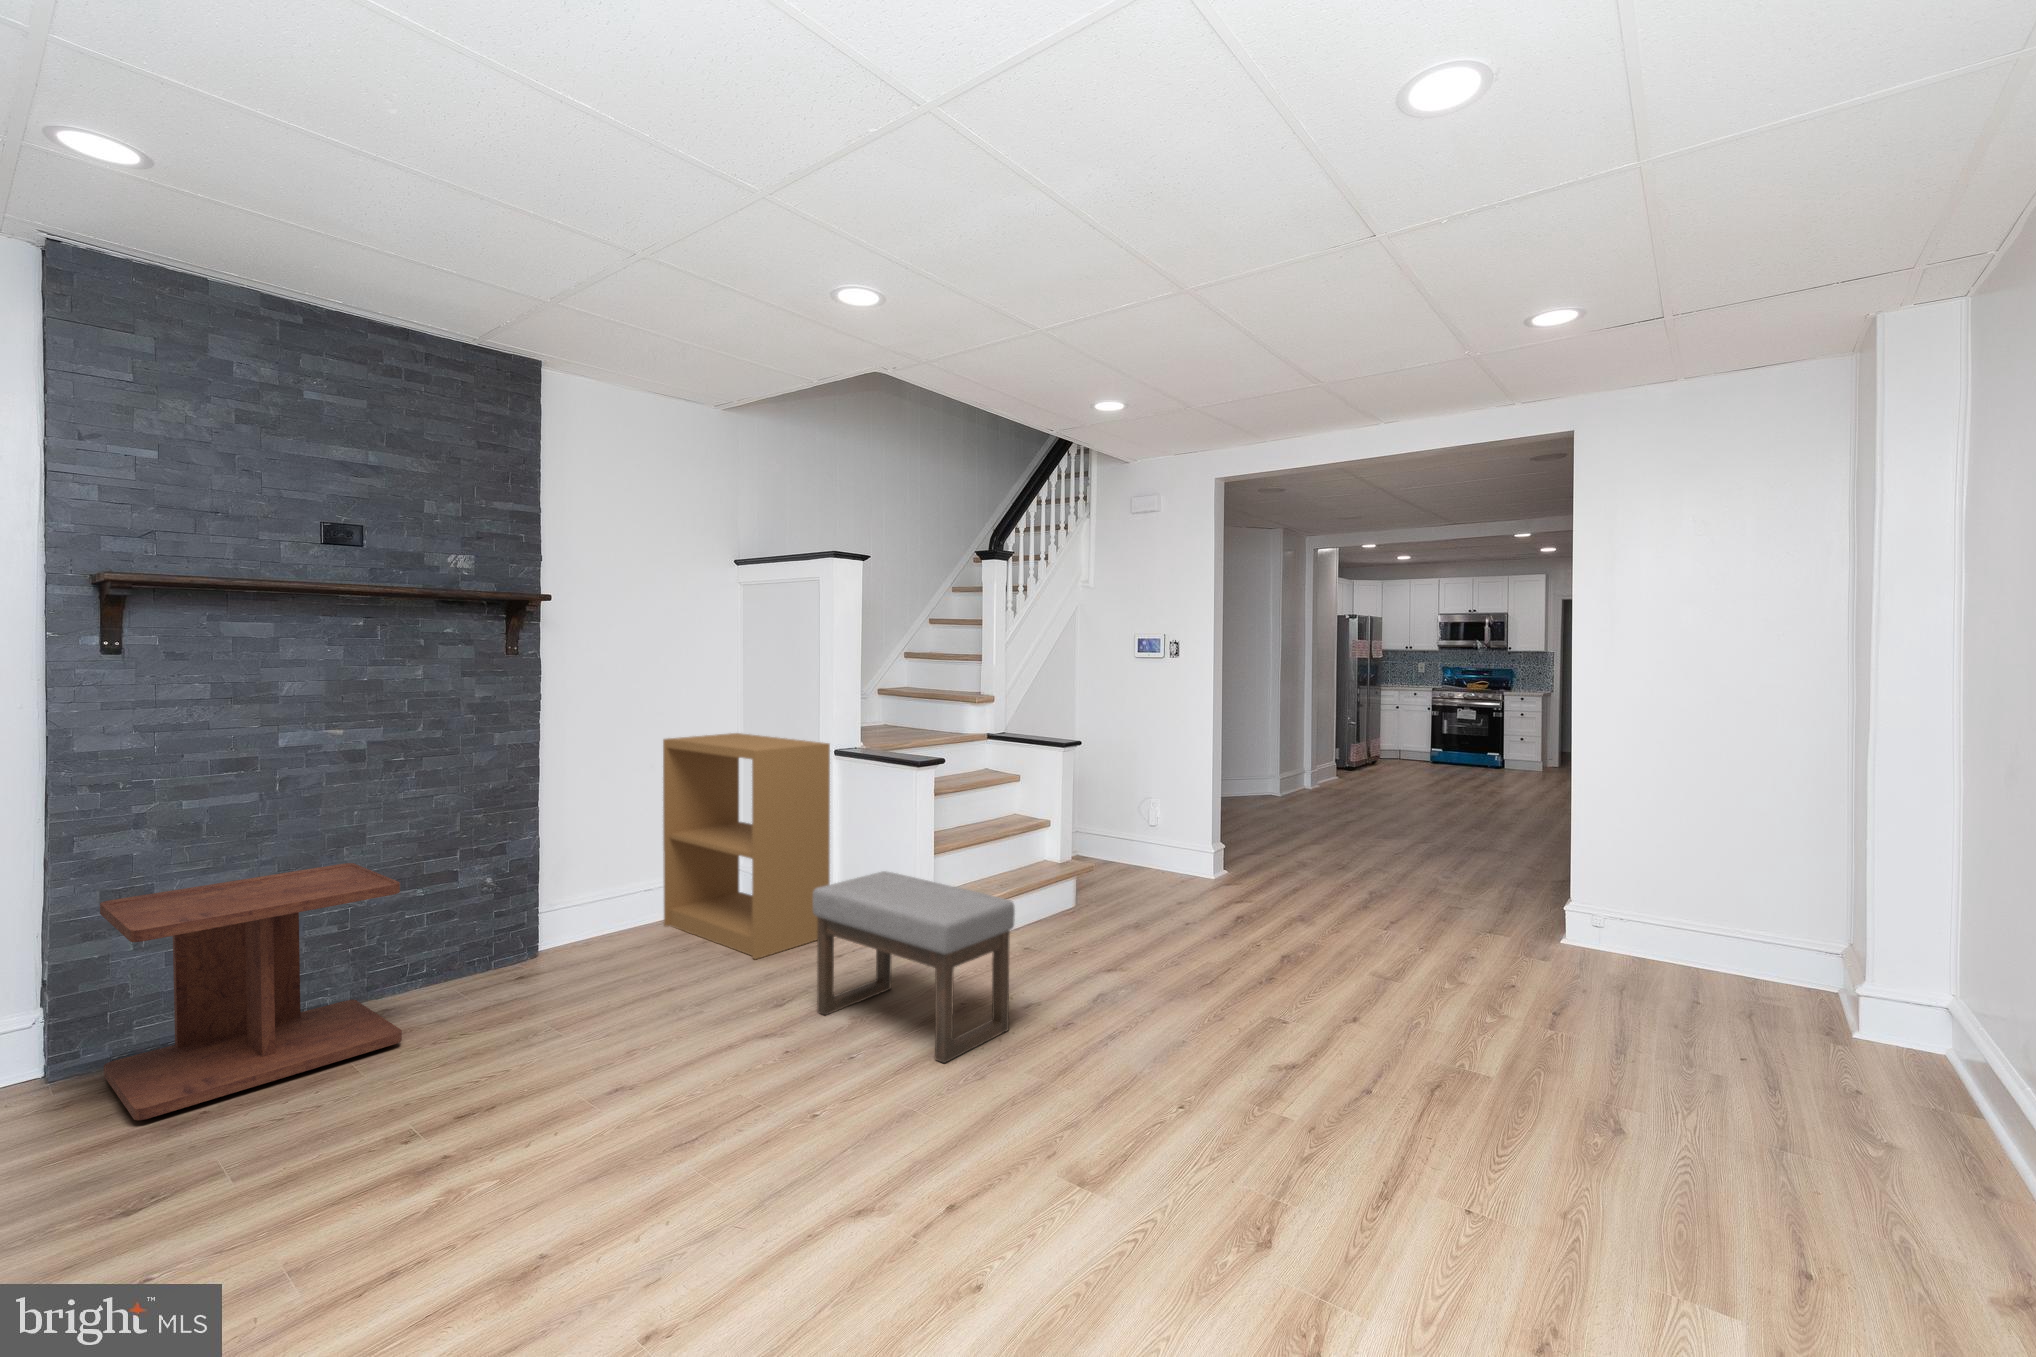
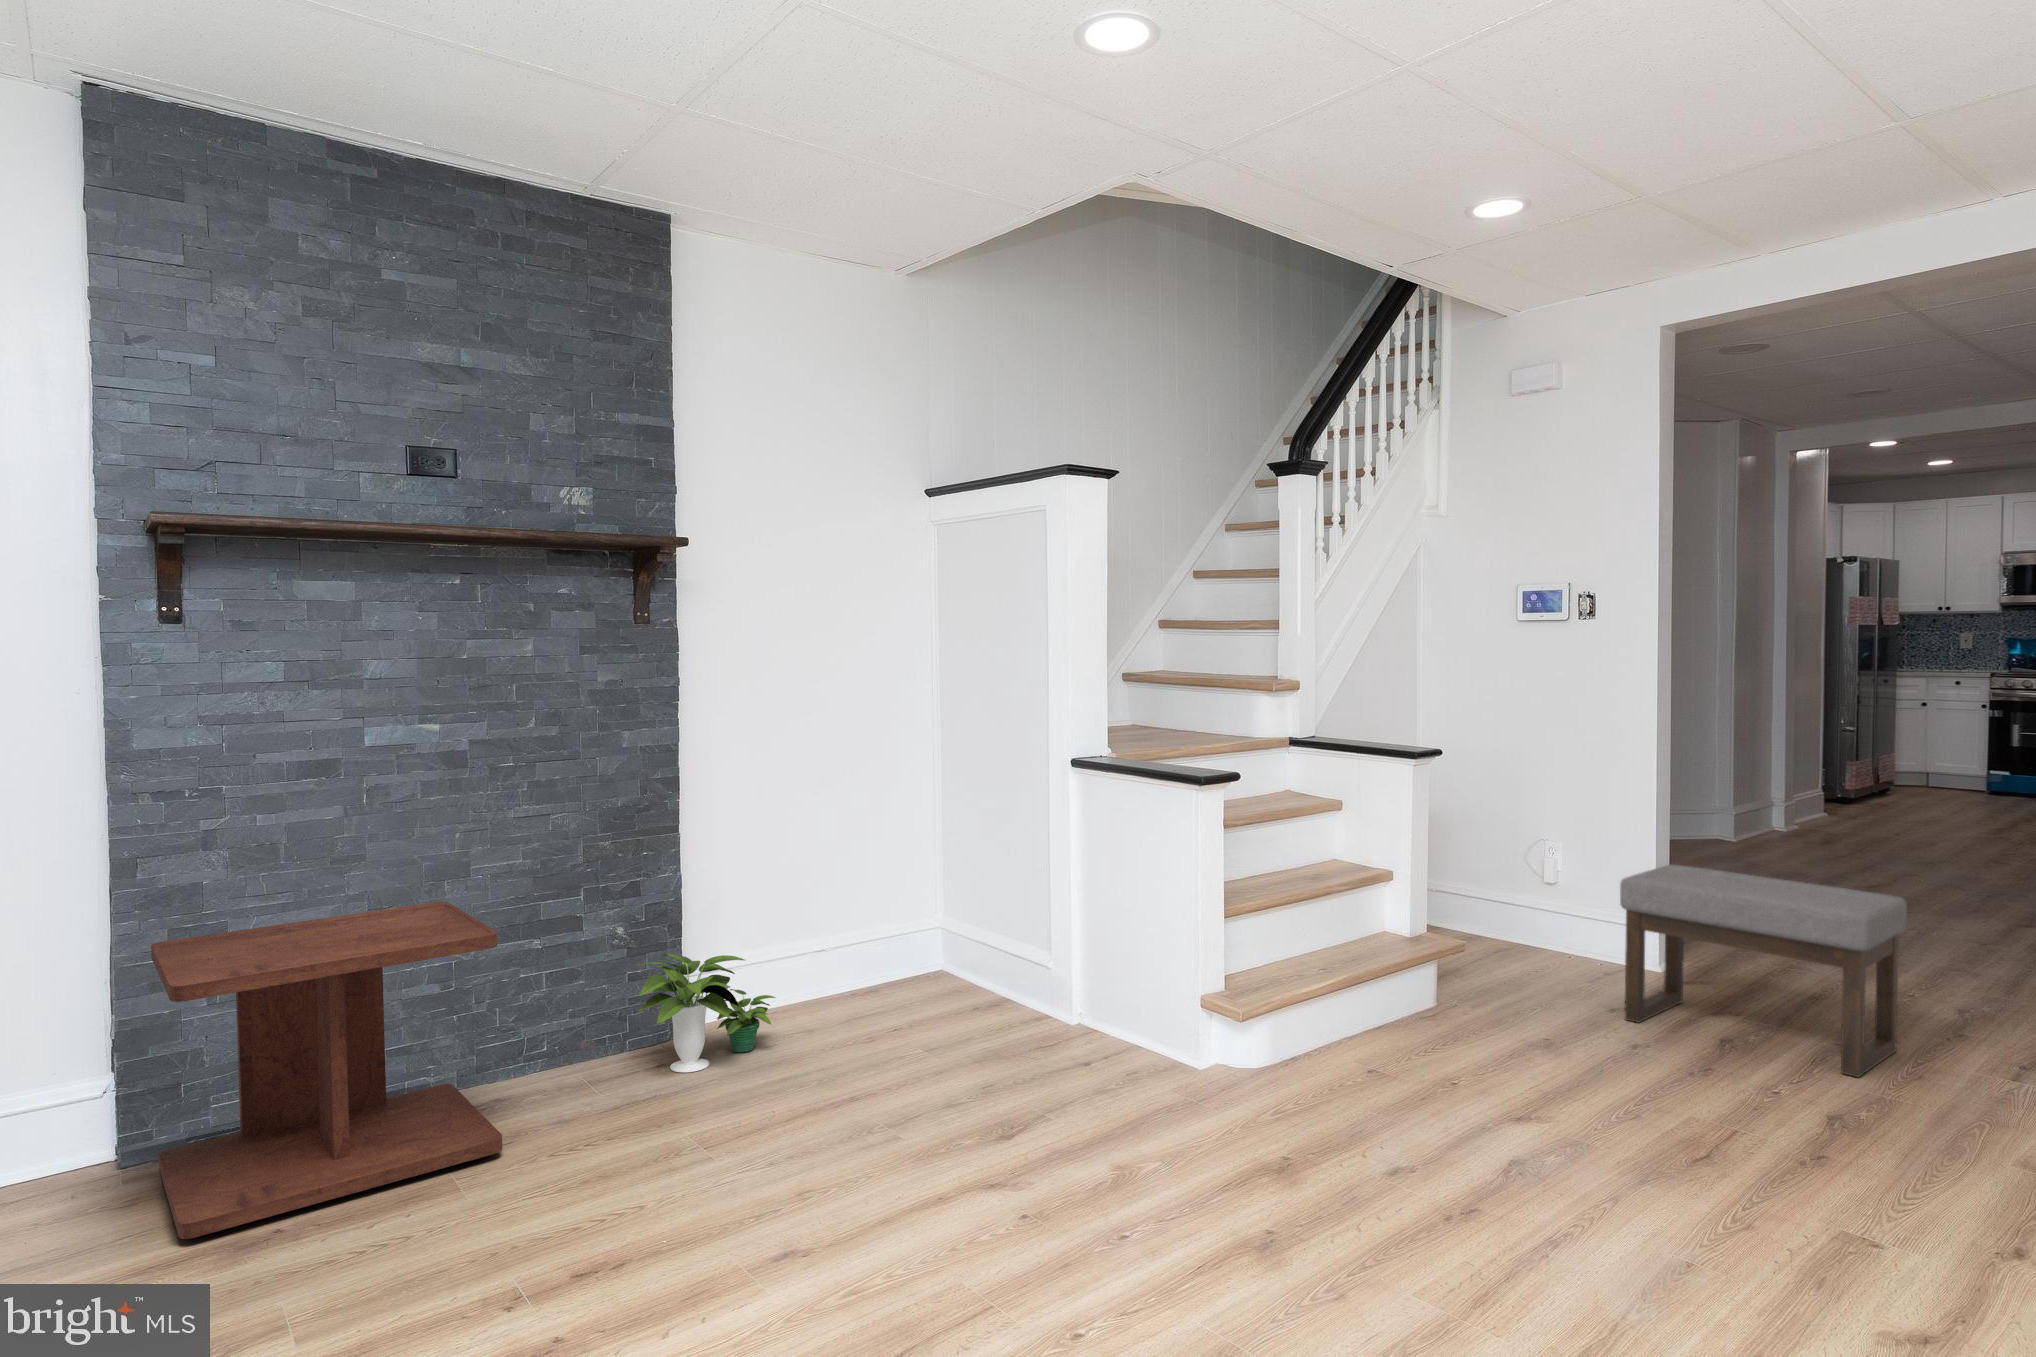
bookshelf: present [663,733,830,959] -> none [836,733,1068,1060]
ottoman: present [813,871,1015,1063] -> present [1620,865,1907,1077]
potted plant: none [505,895,616,981] -> present [638,954,776,1072]

